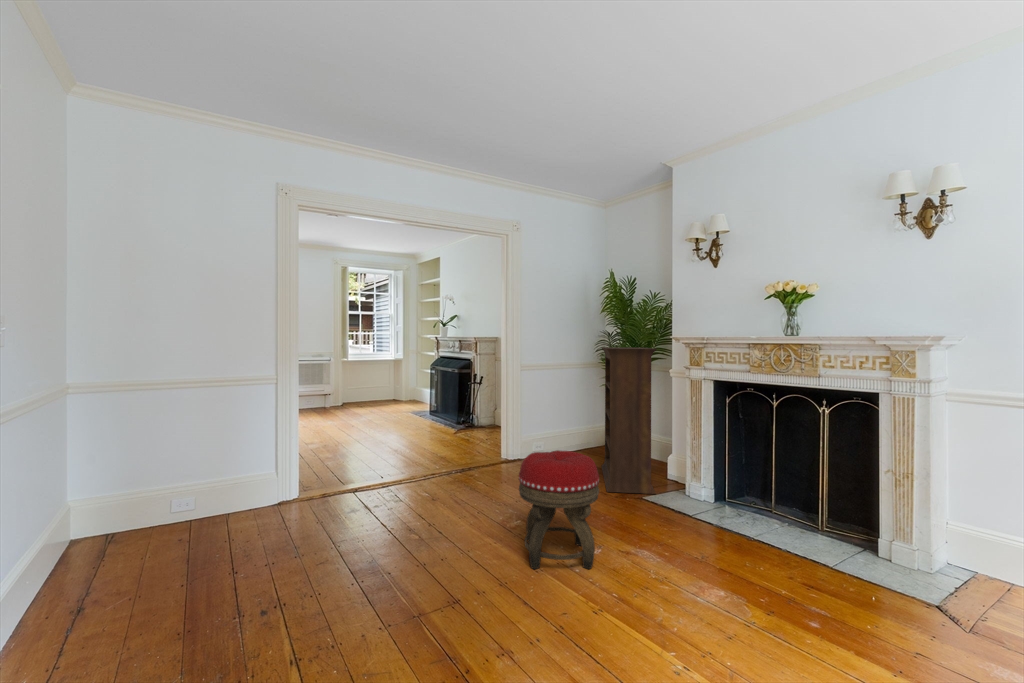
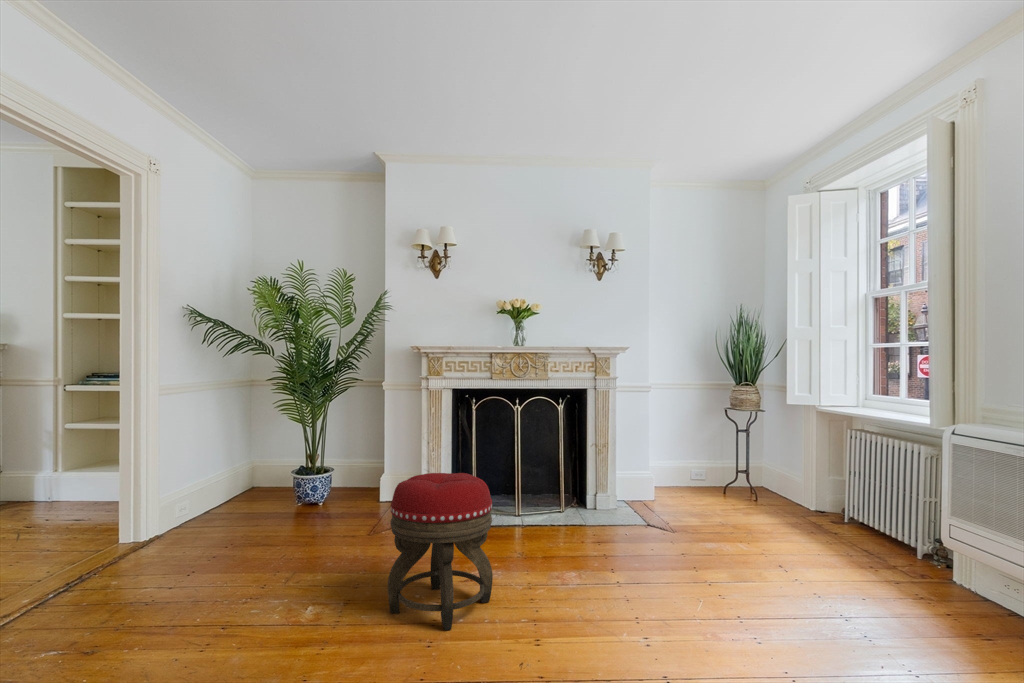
bookcase: present [602,347,657,494] -> none [289,355,406,534]

